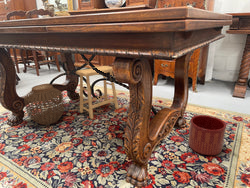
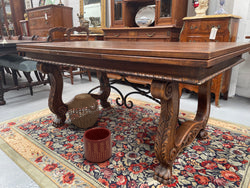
footstool: present [76,66,119,119] -> none [111,80,145,126]
planter: present [188,115,226,155] -> present [83,127,112,162]

